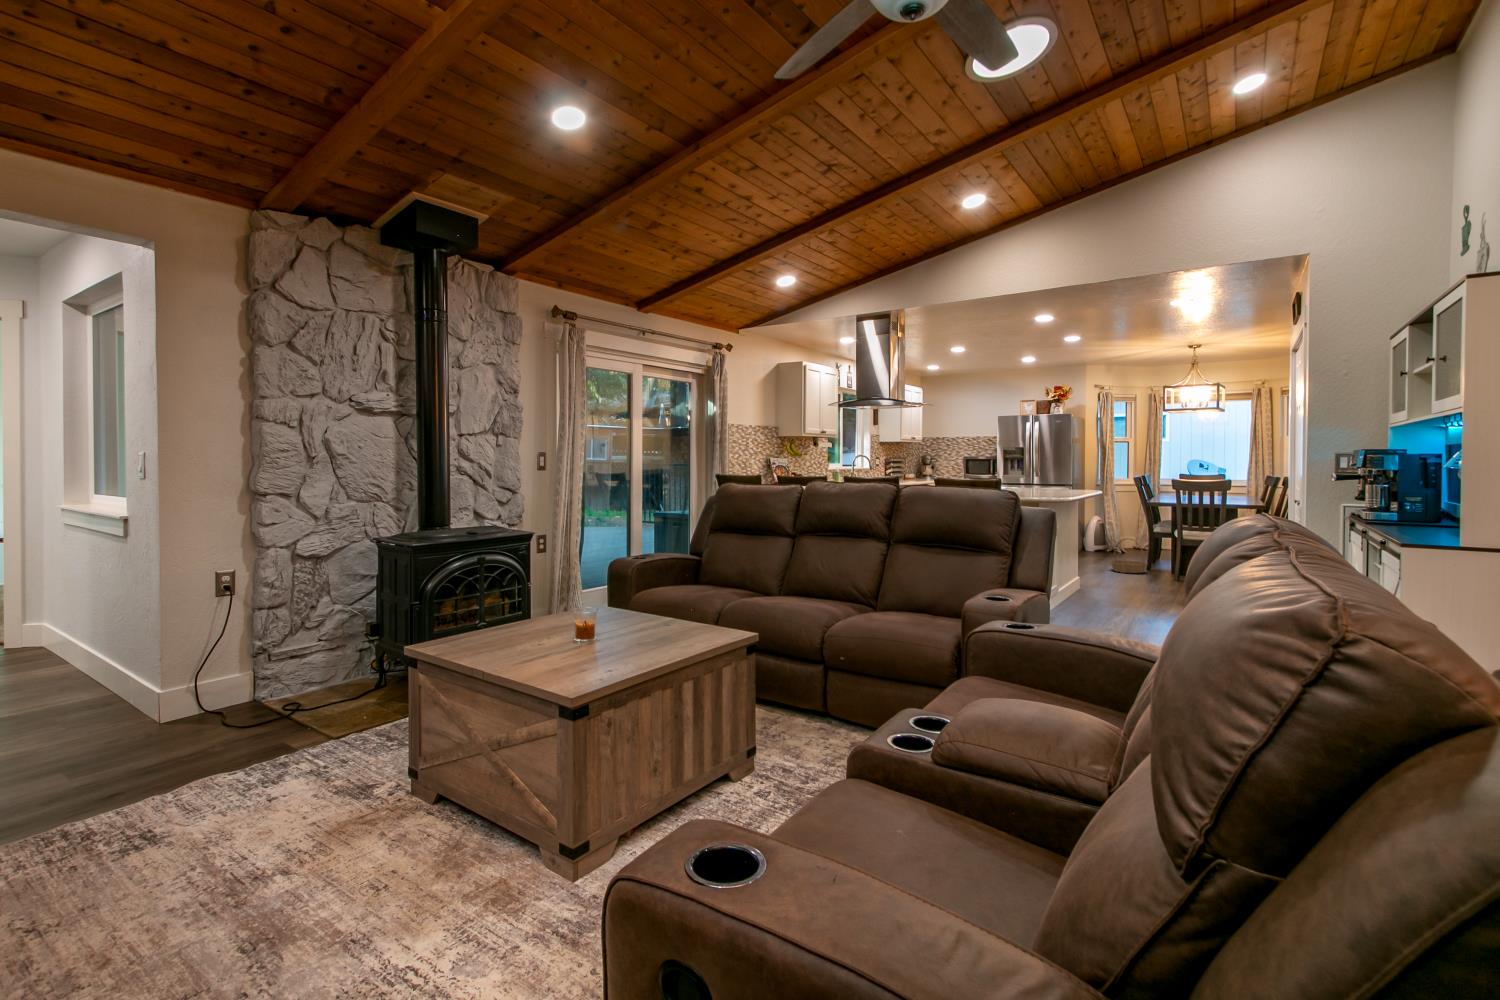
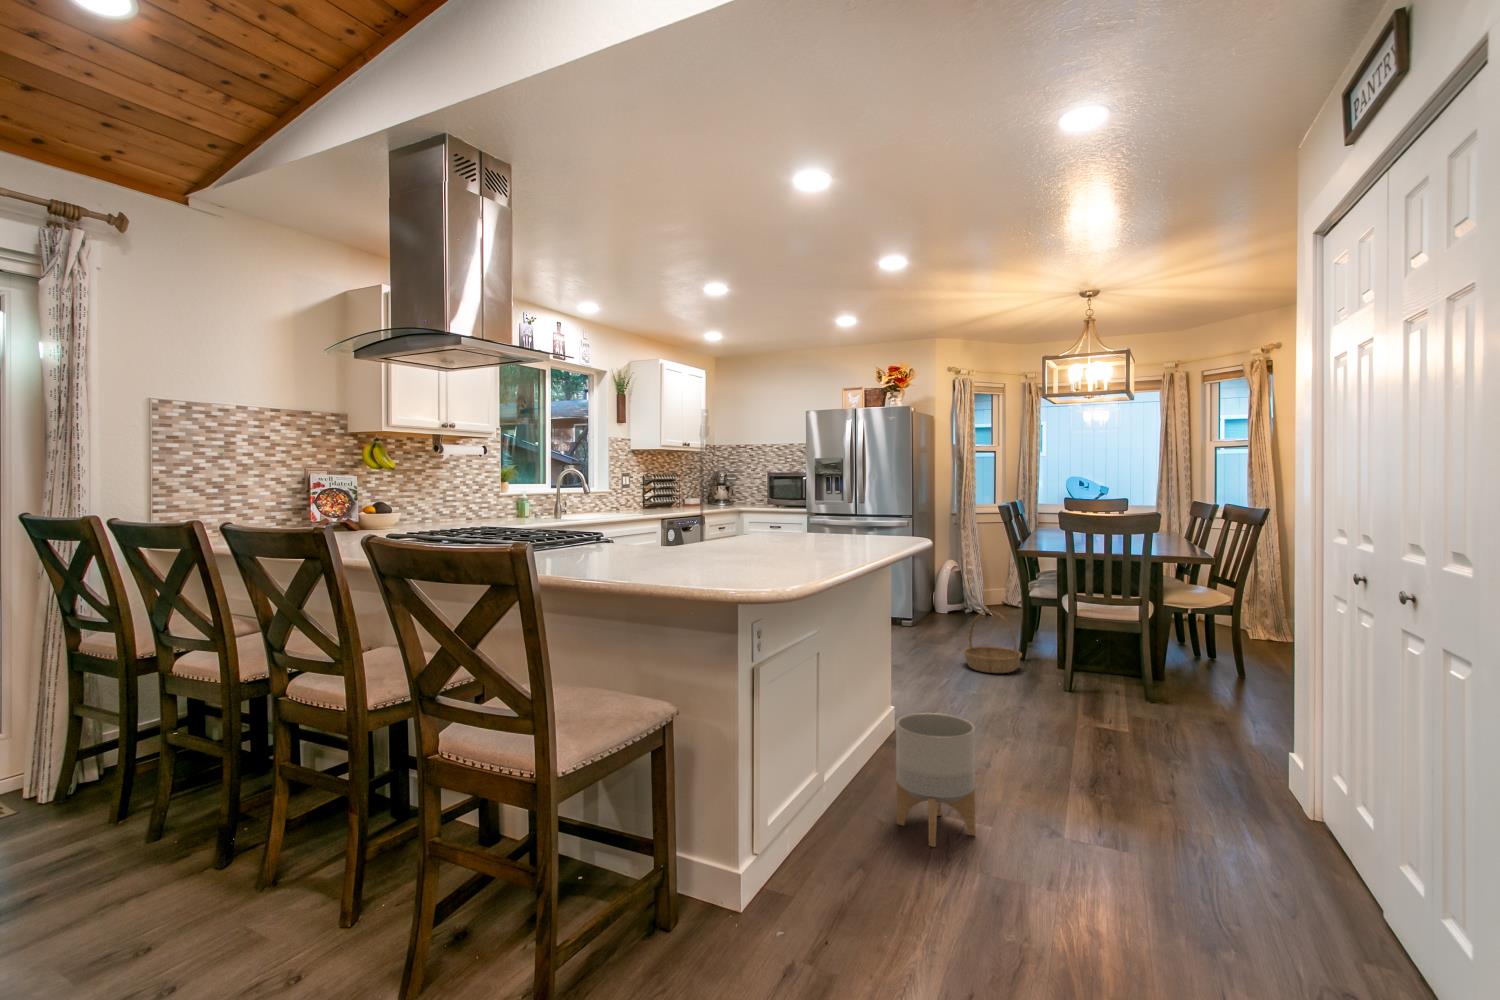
planter: none [1090,563,1127,612] -> present [896,713,976,847]

